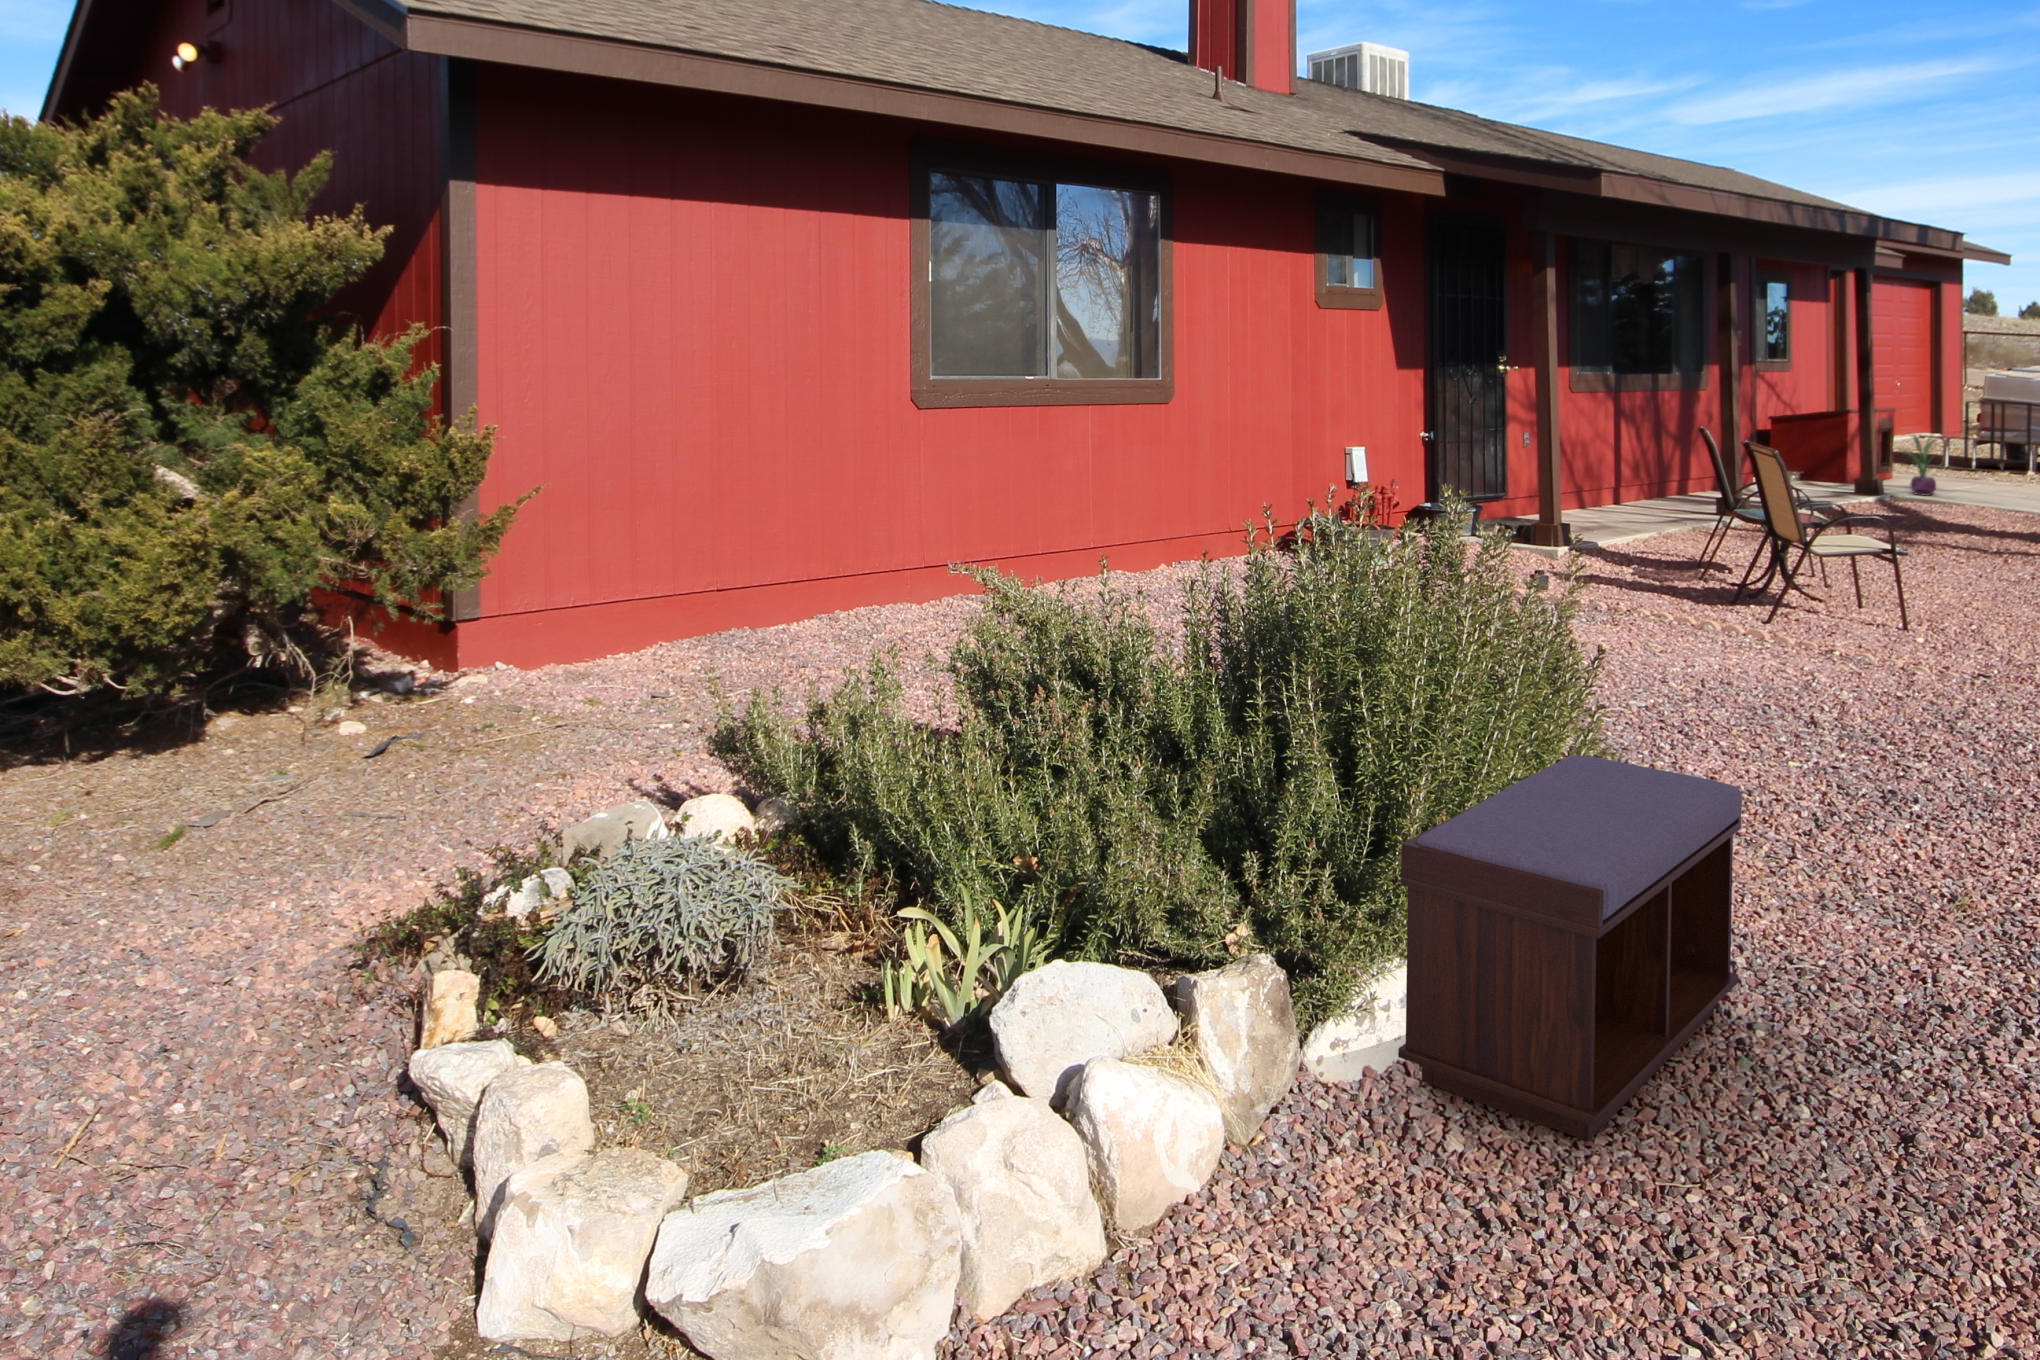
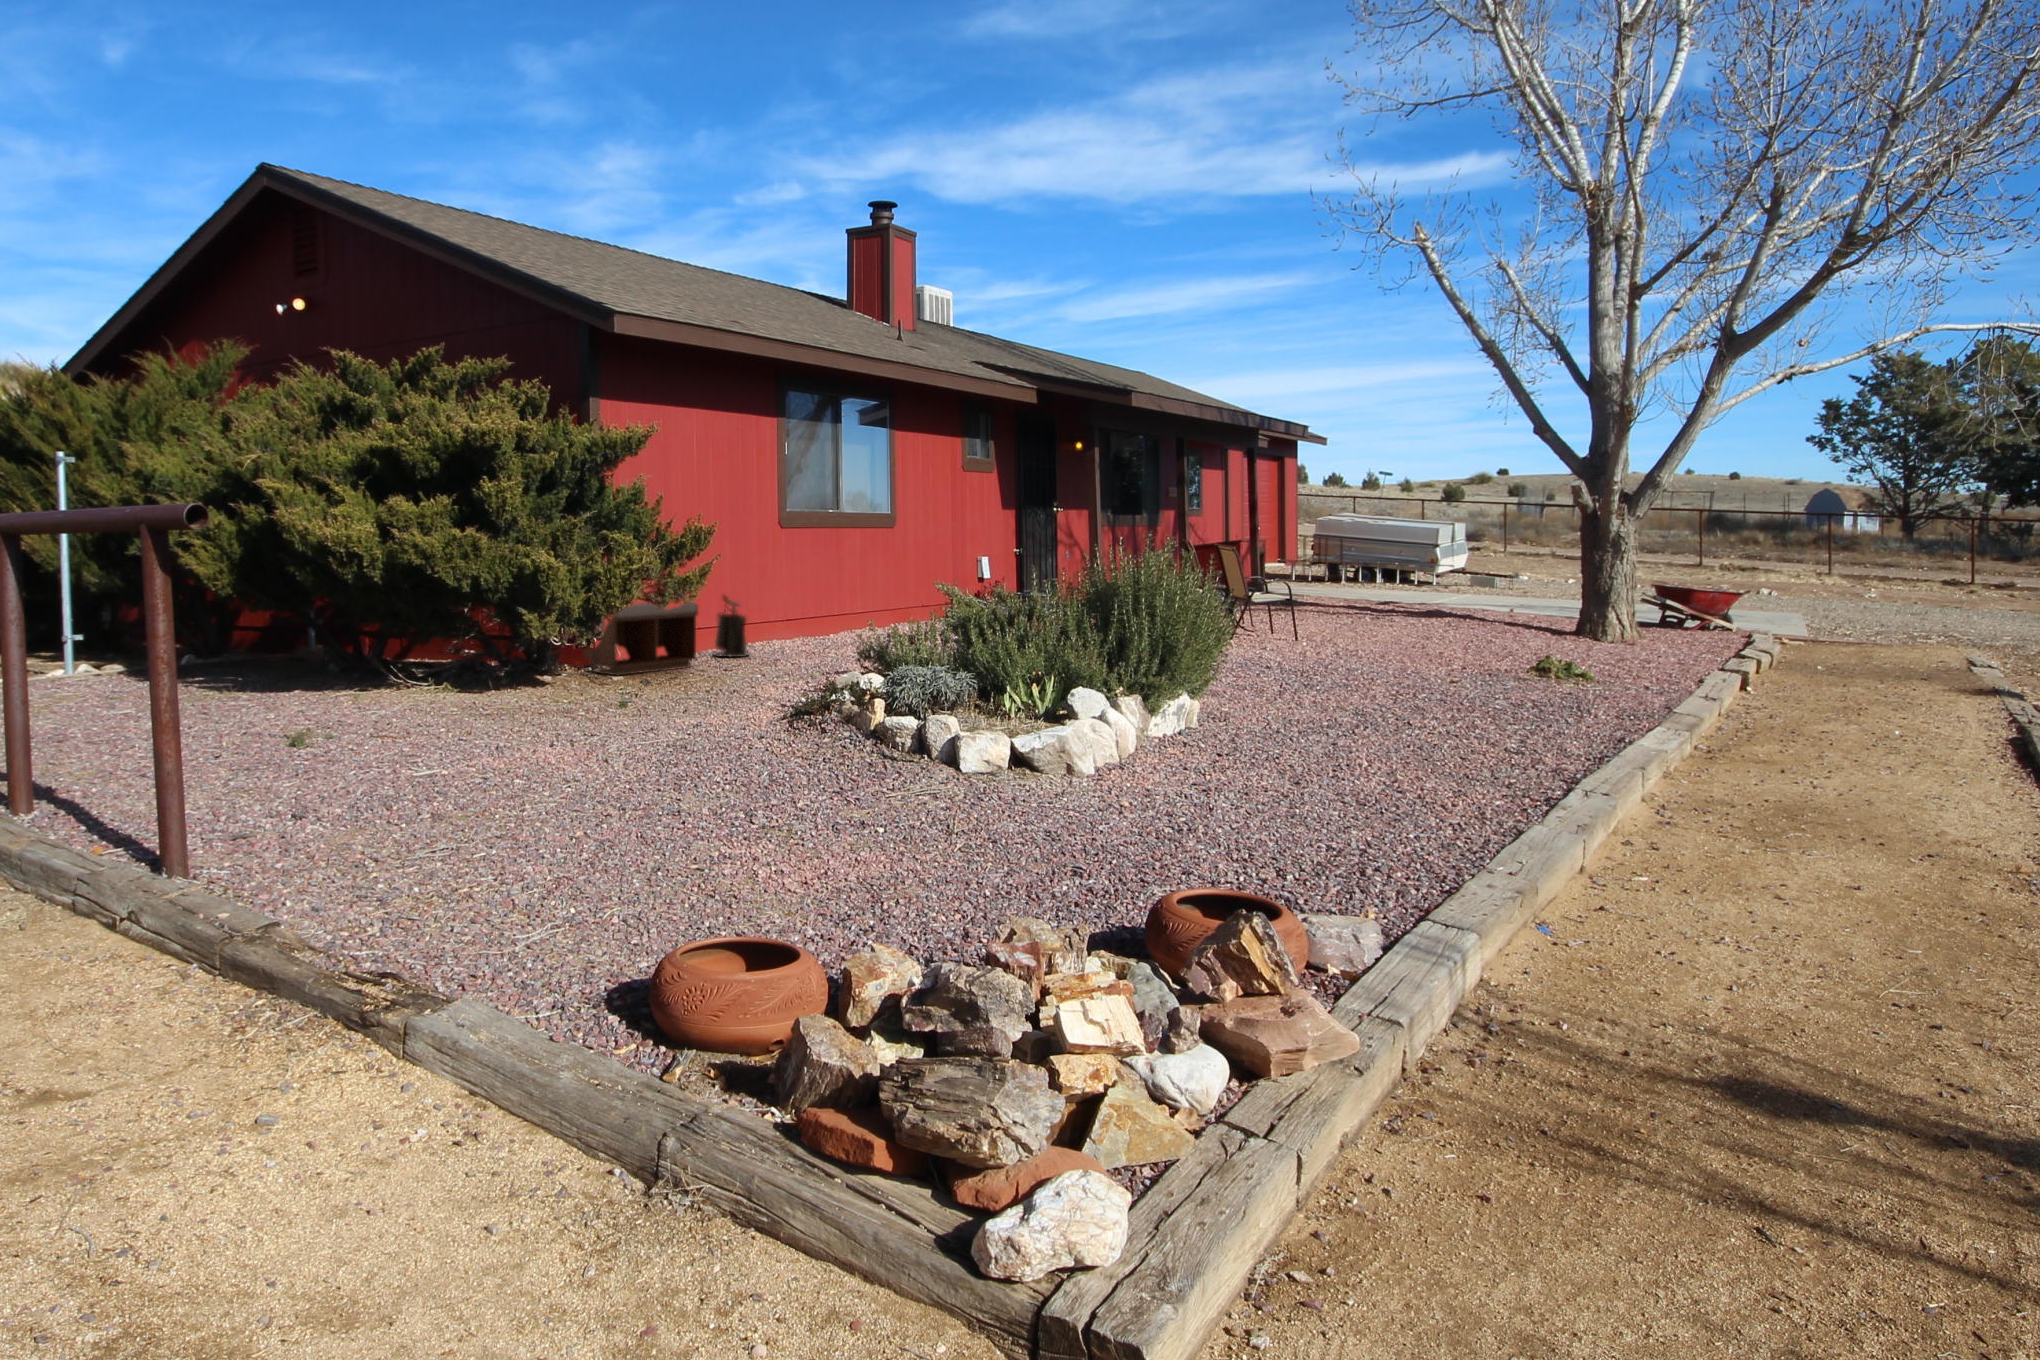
decorative plant: present [1899,435,1950,496] -> none [1257,554,1303,594]
watering can: none [725,529,793,649] -> present [714,595,748,657]
bench: present [1398,755,1742,1141] -> present [582,602,698,675]

